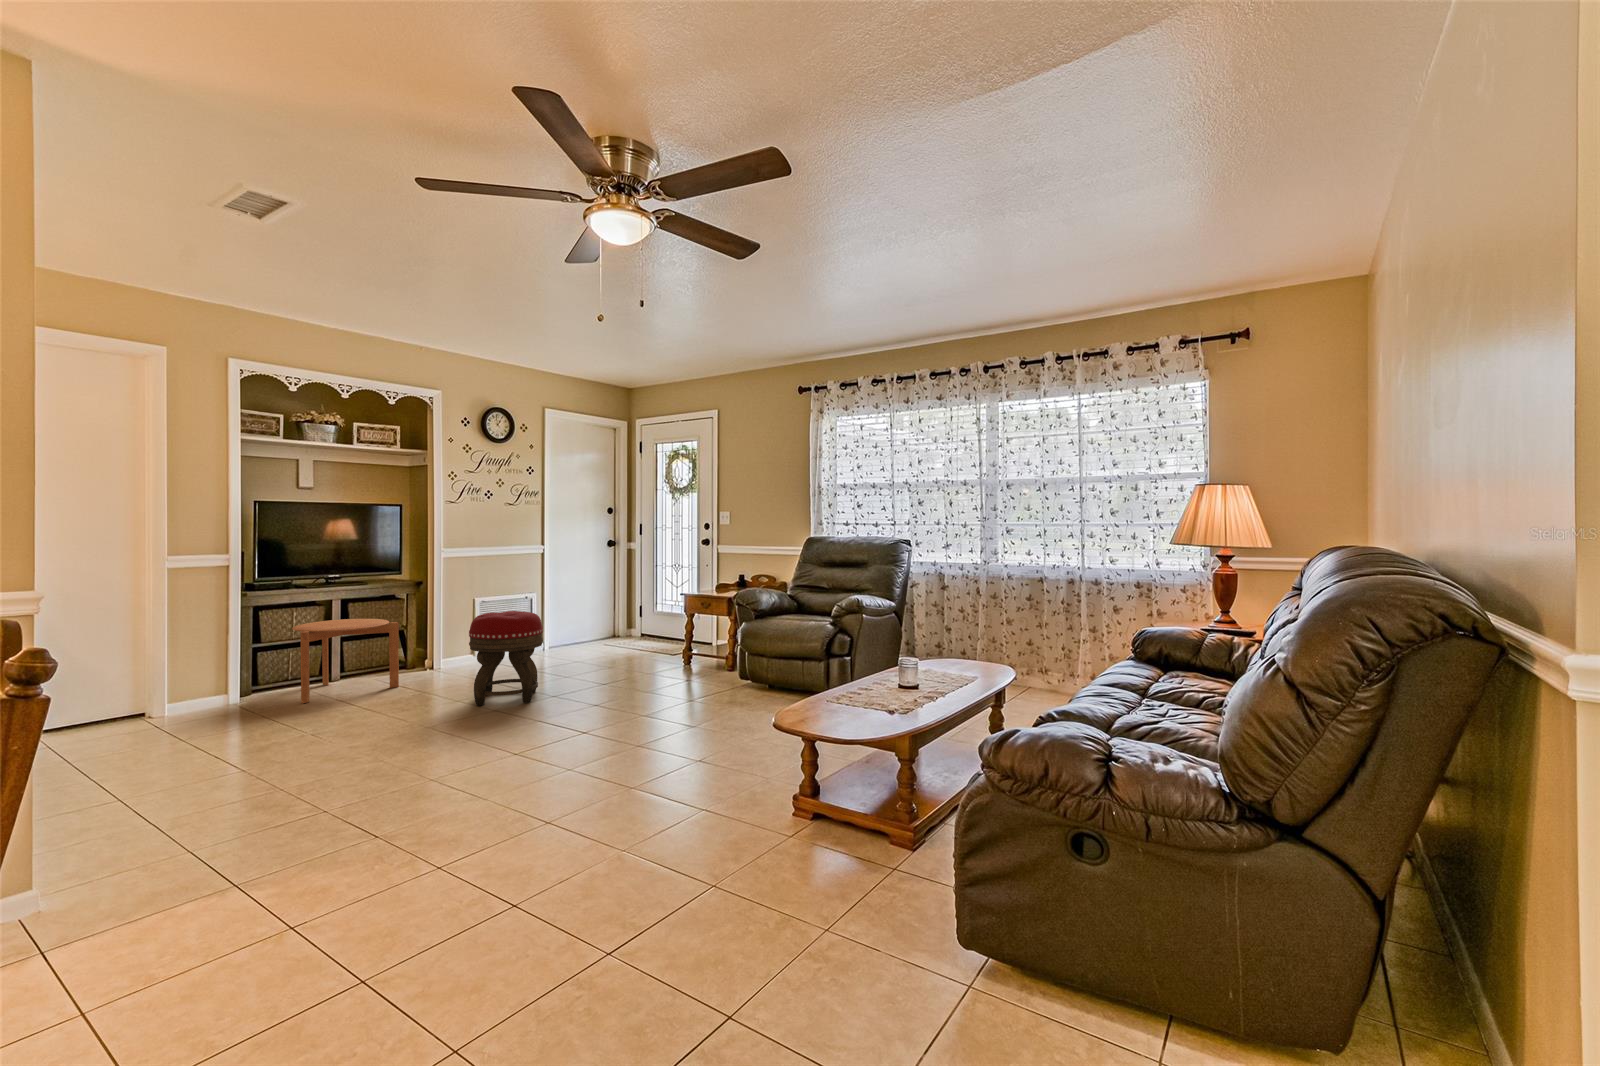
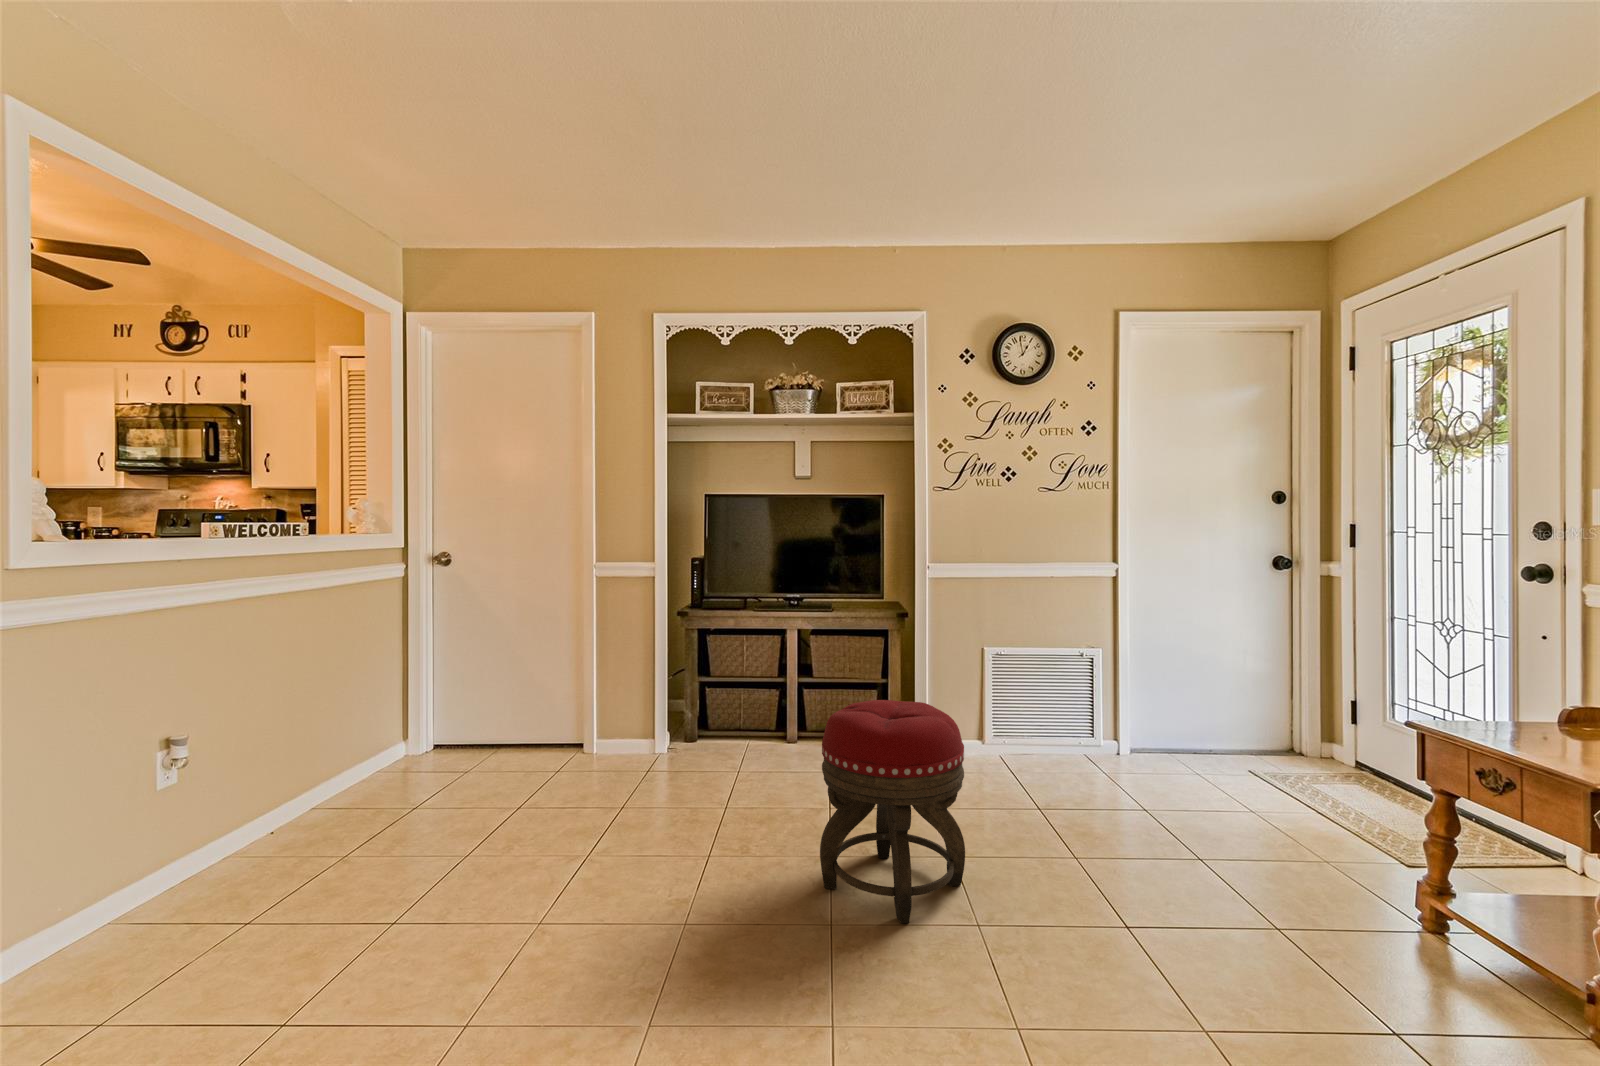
side table: present [292,619,399,703] -> none [695,657,822,779]

